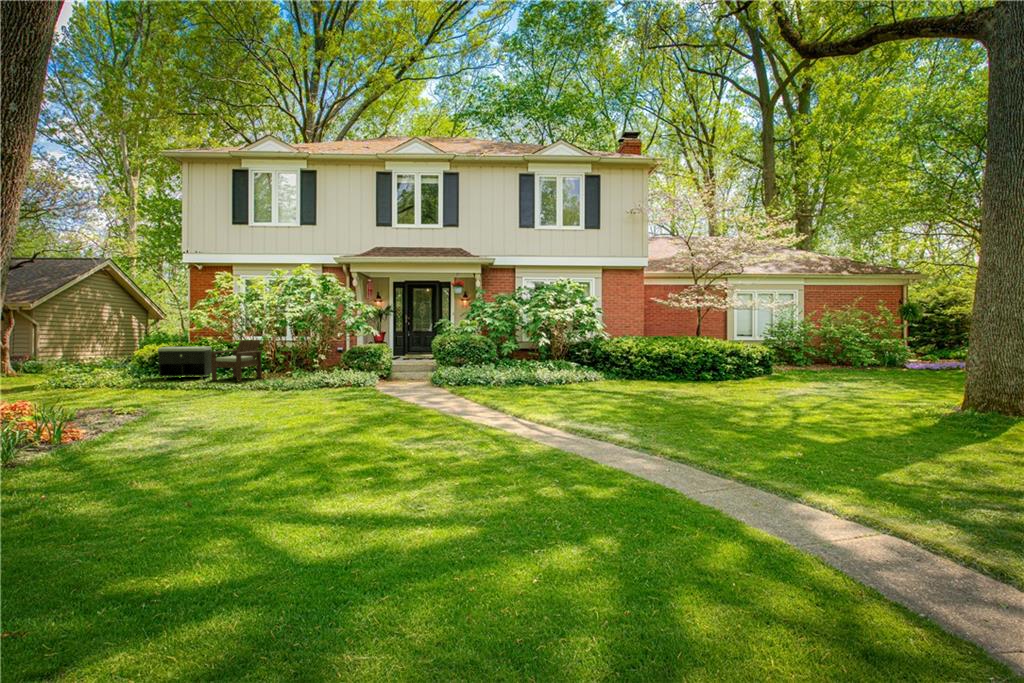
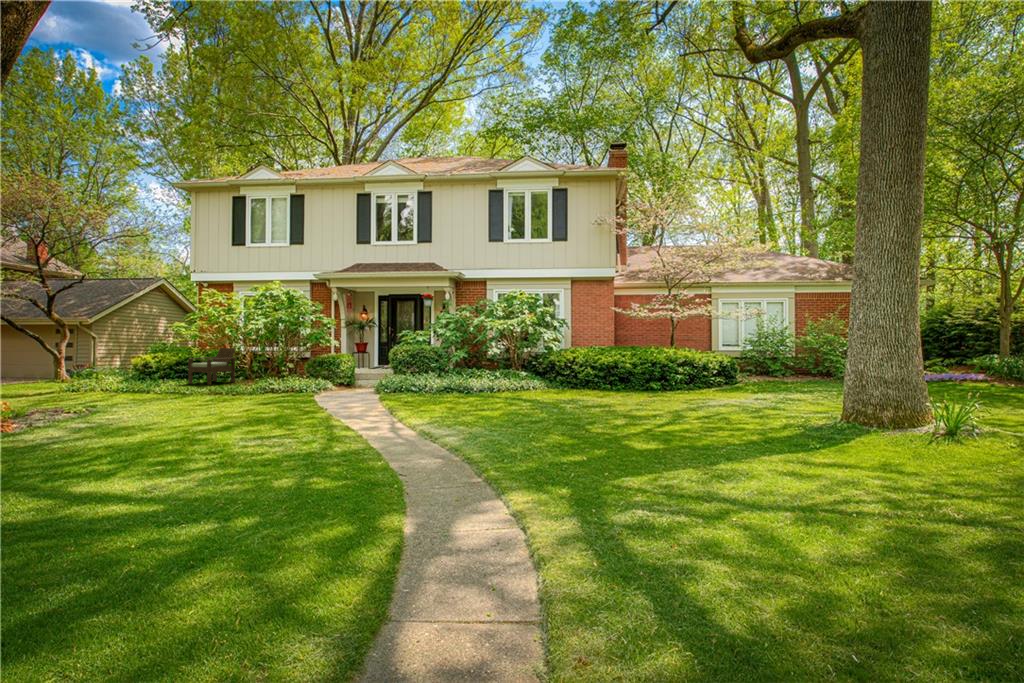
storage bench: present [158,346,212,379] -> none [146,354,197,382]

